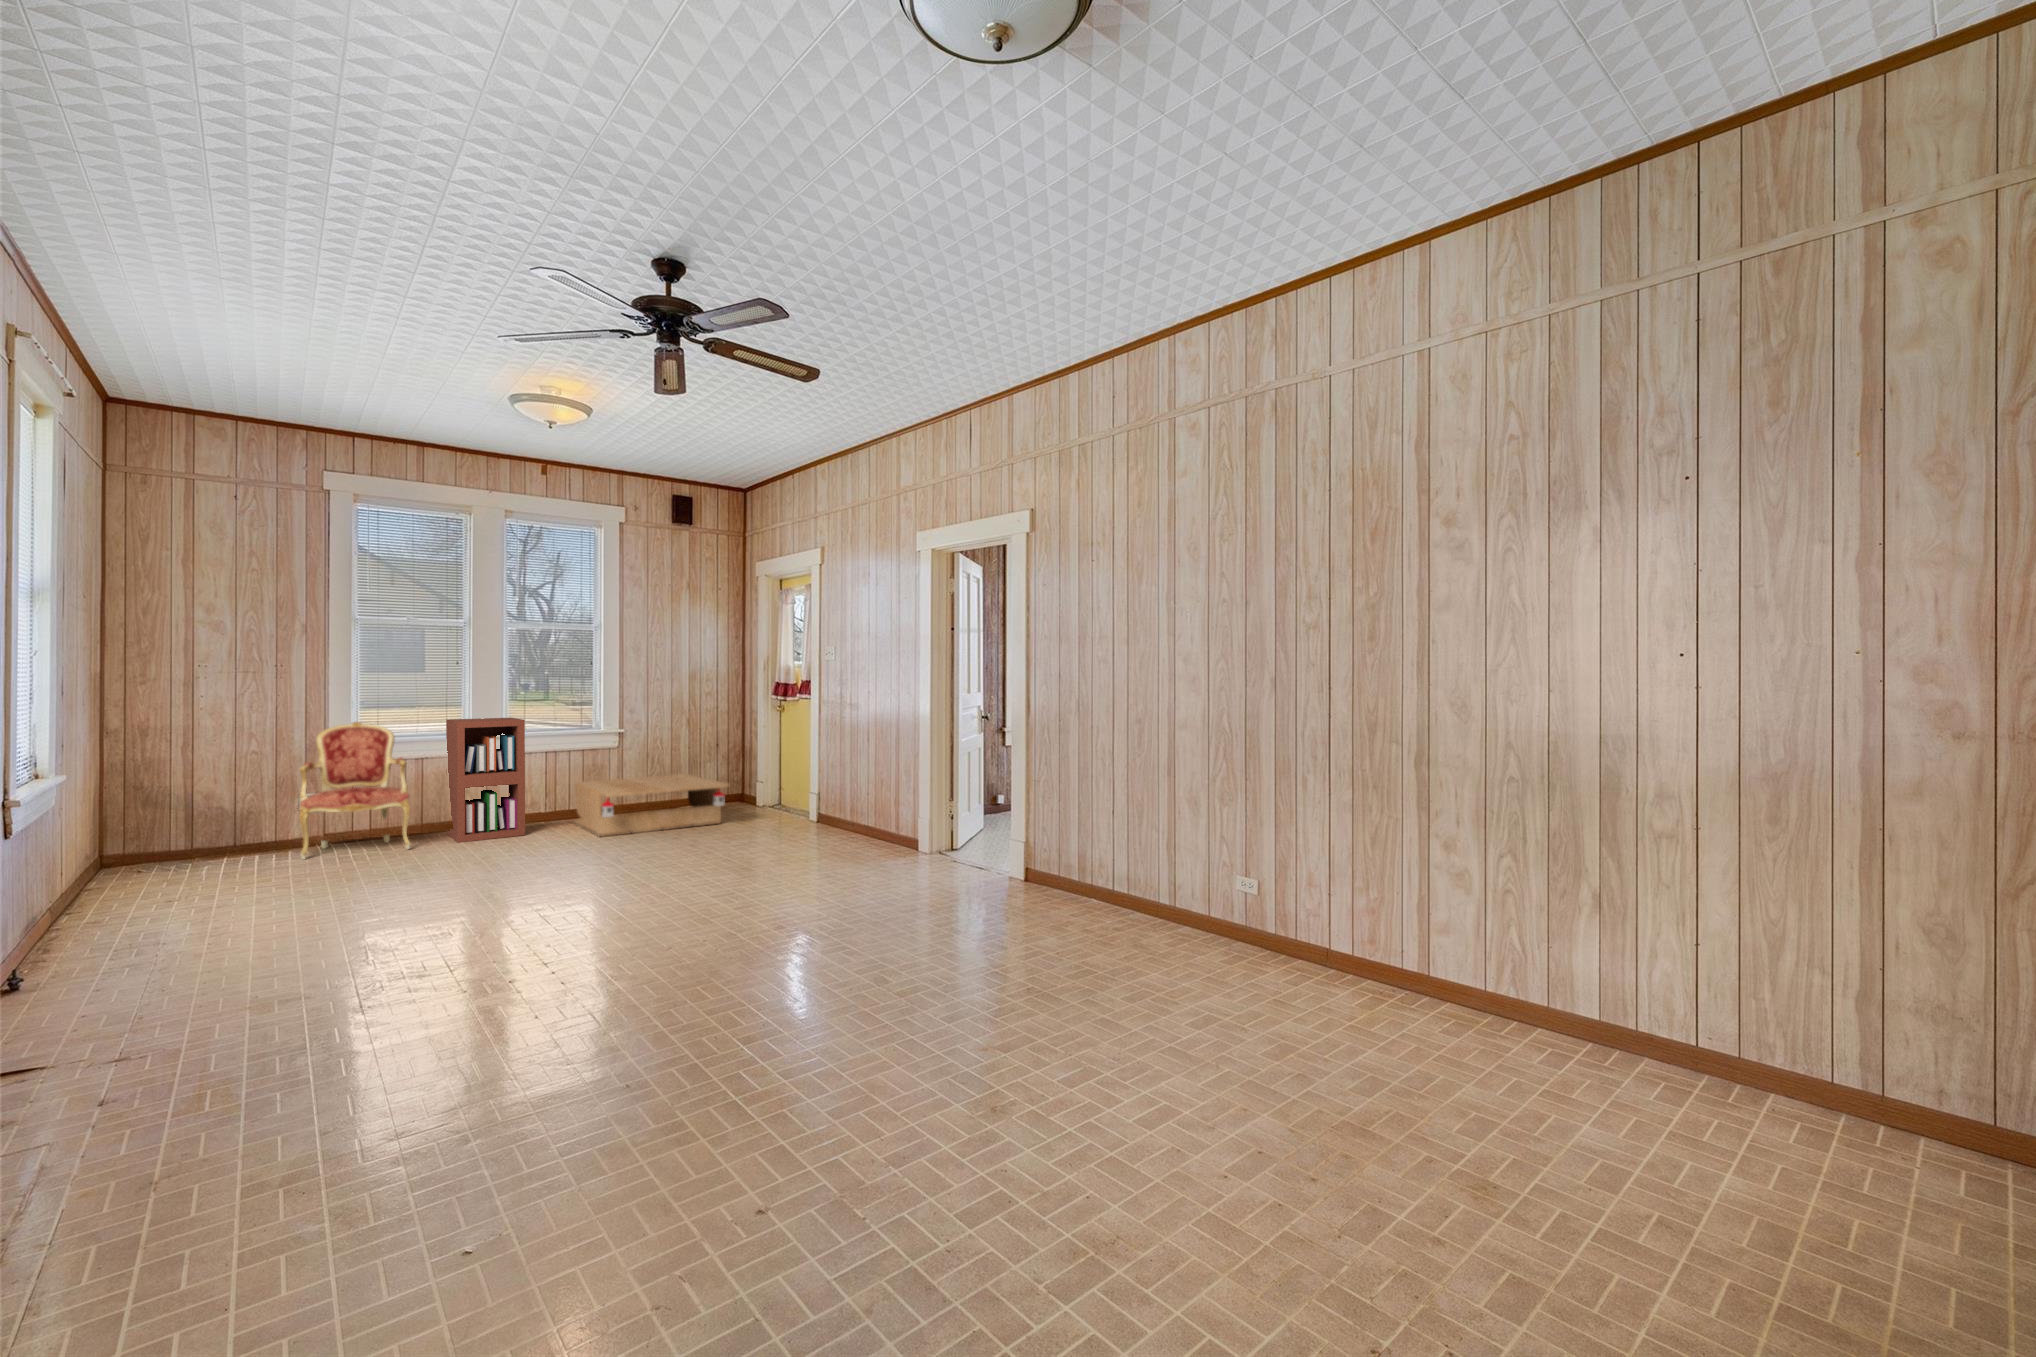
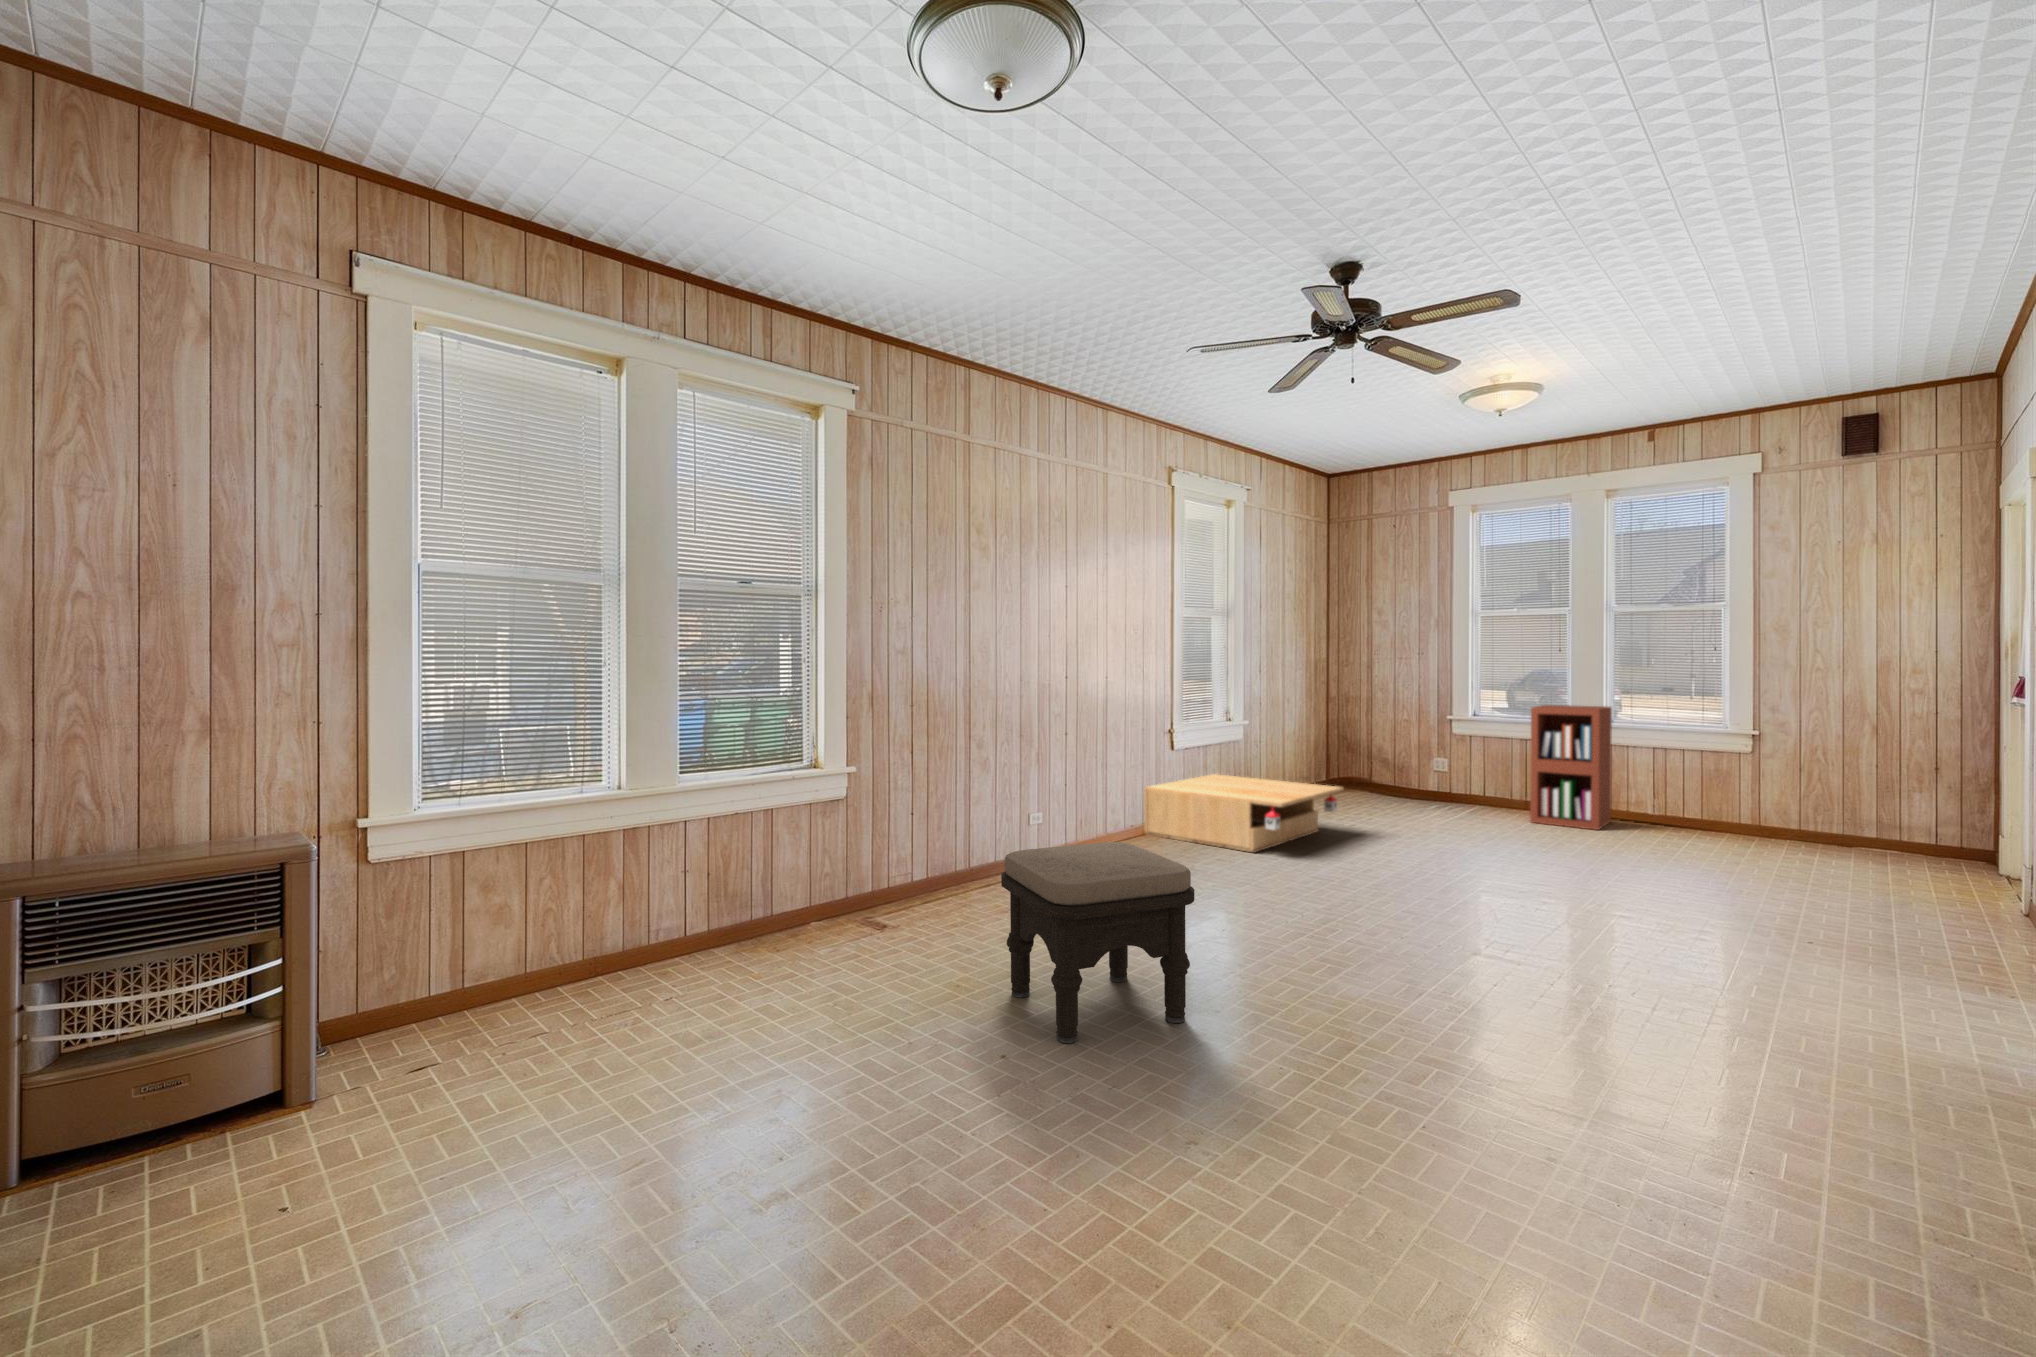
armchair: present [299,722,410,859] -> none [1406,702,1496,819]
coffee table: present [571,773,729,837] -> present [1144,774,1344,852]
ottoman: none [553,887,783,1153] -> present [1001,842,1194,1043]

